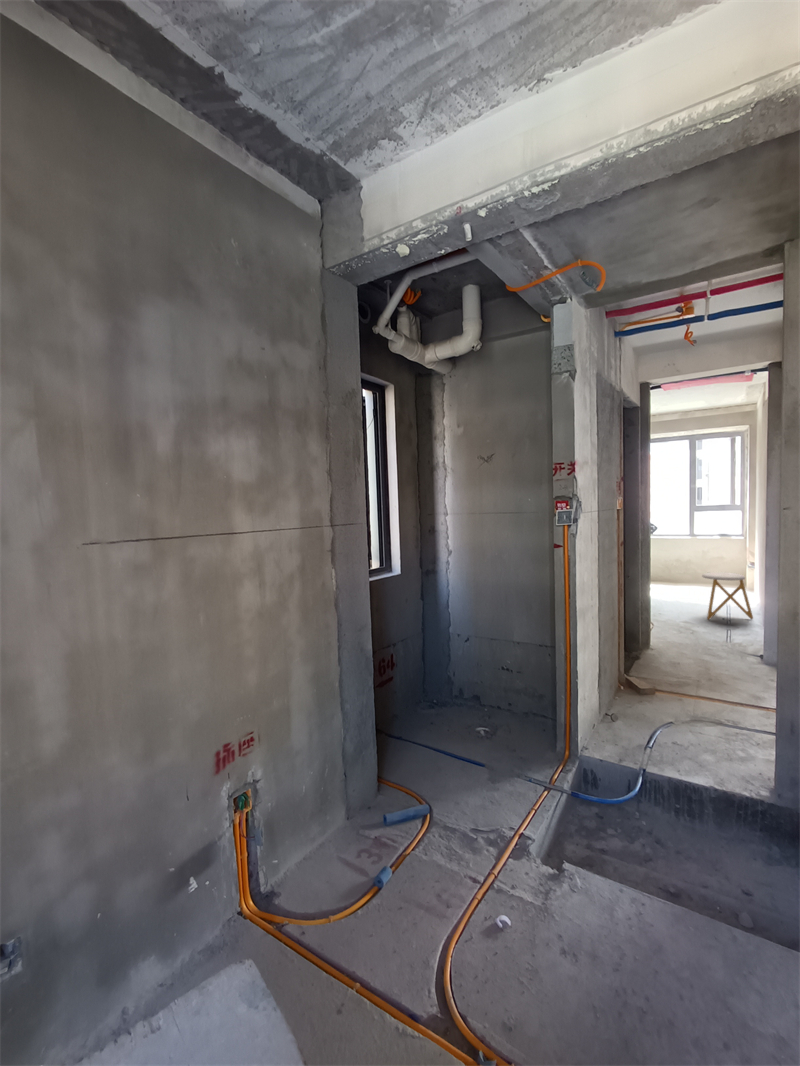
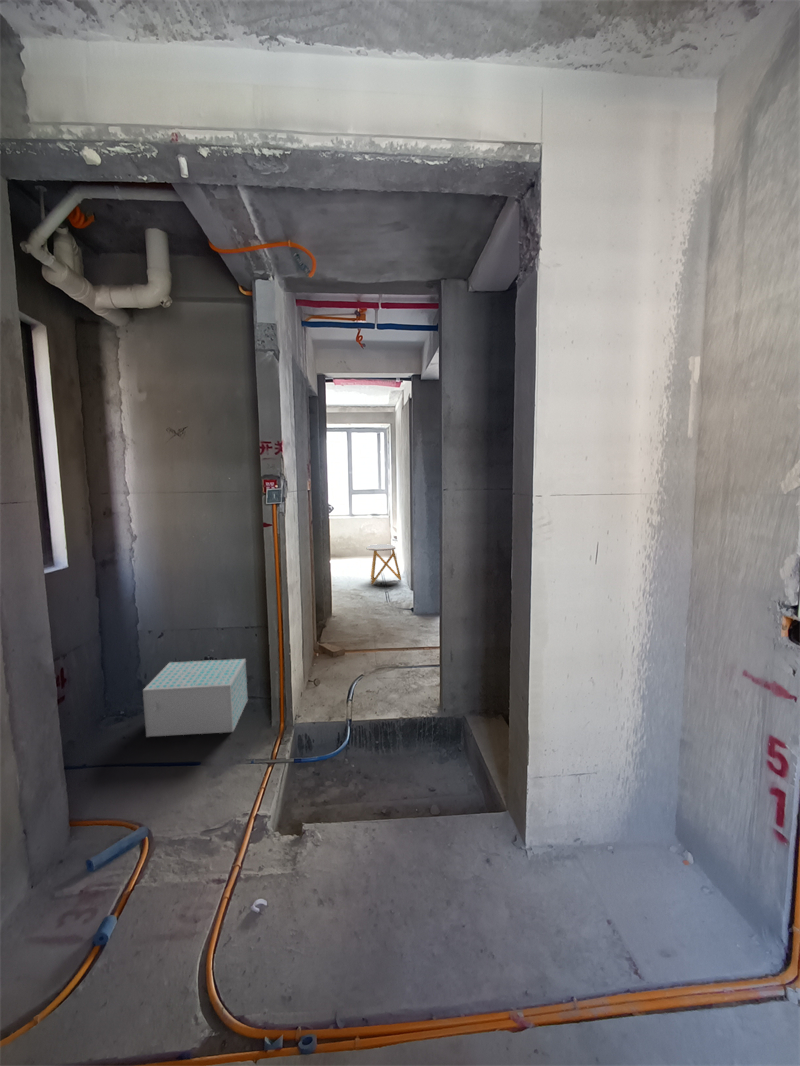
storage box: none [444,665,537,745] -> present [143,659,248,737]

